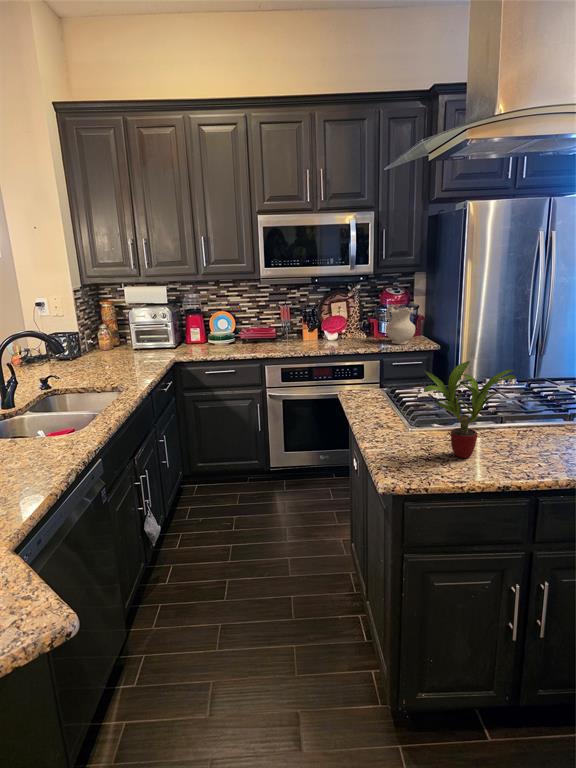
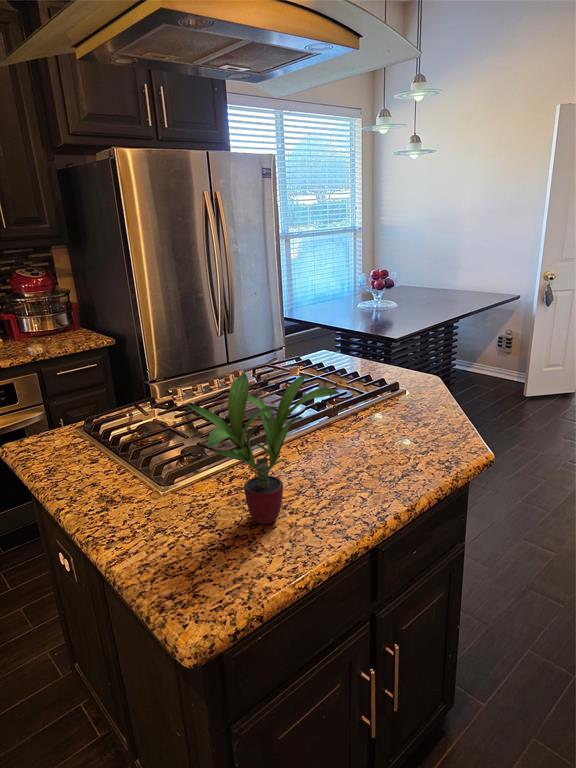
ceramic pitcher: present [386,305,415,344] -> none [27,292,76,346]

